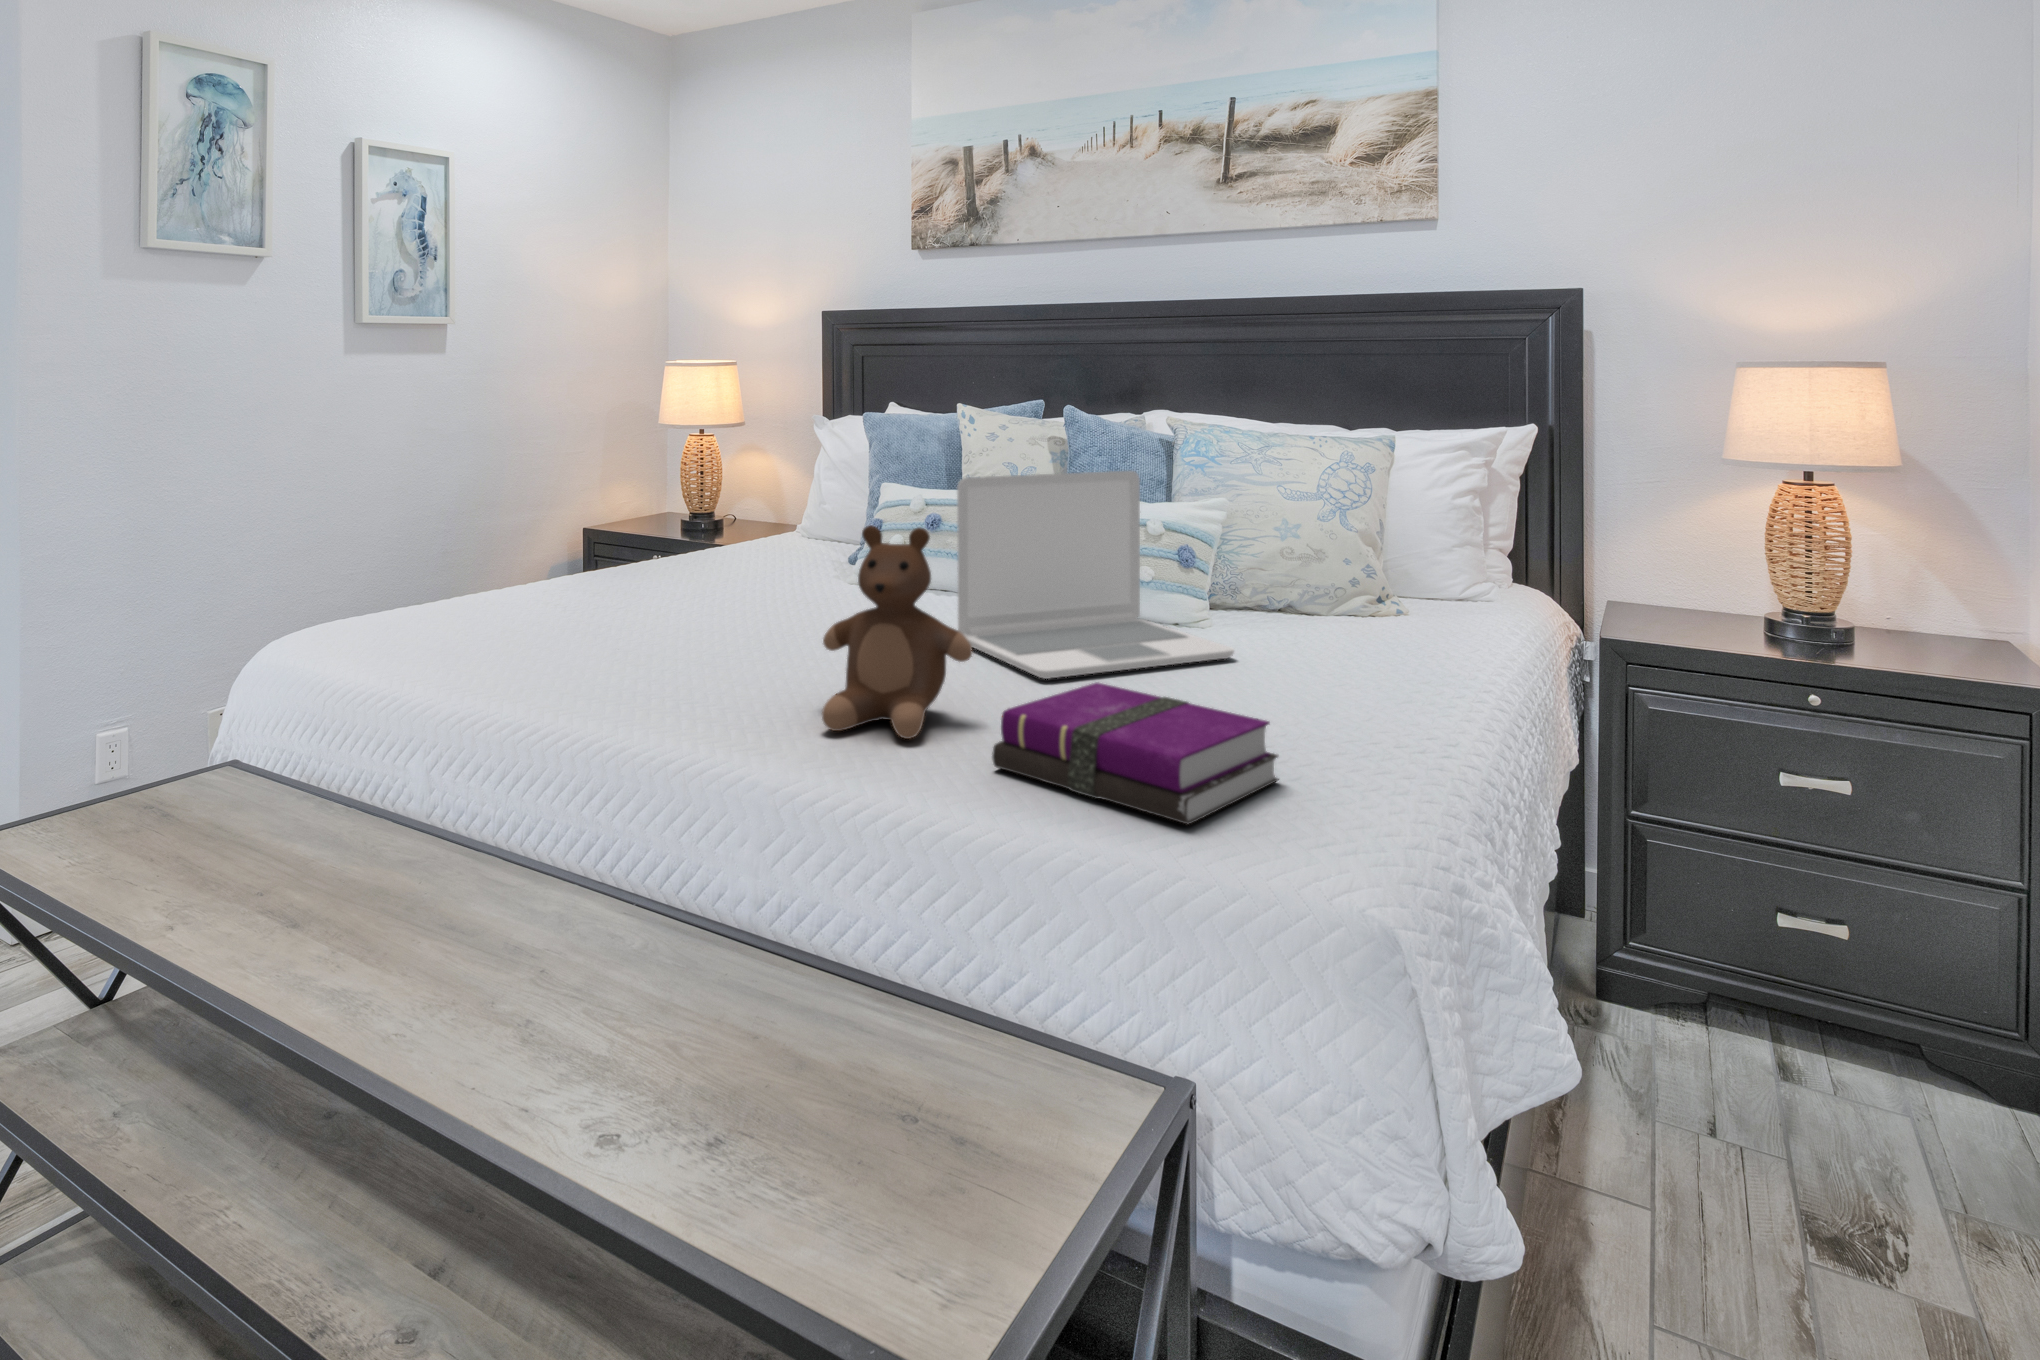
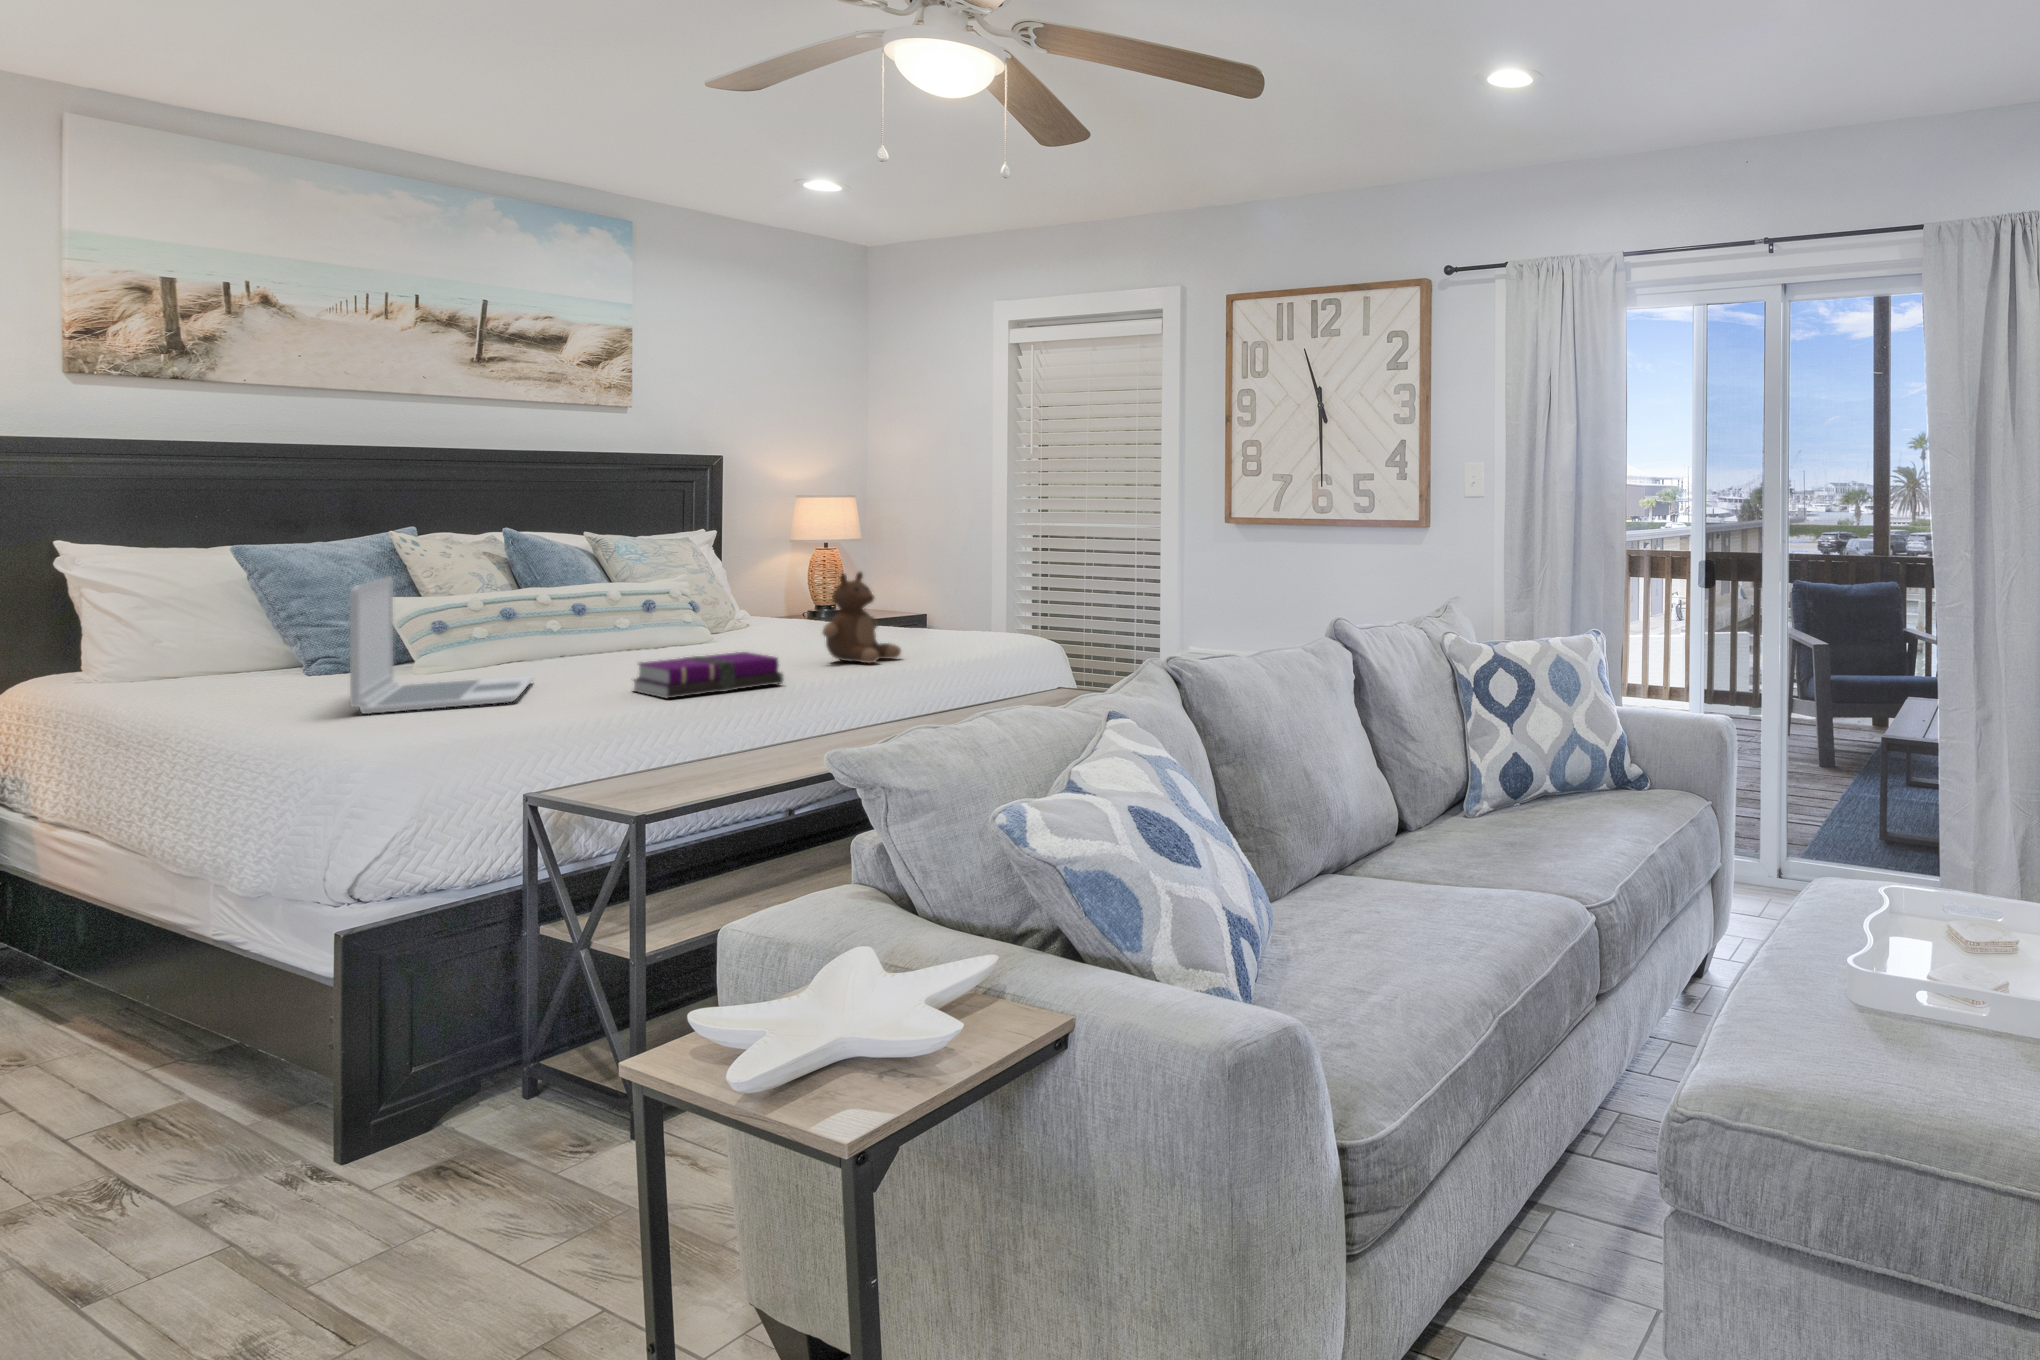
laptop: present [957,471,1234,679] -> present [350,577,533,714]
notebook: present [992,683,1278,824] -> present [633,652,783,699]

